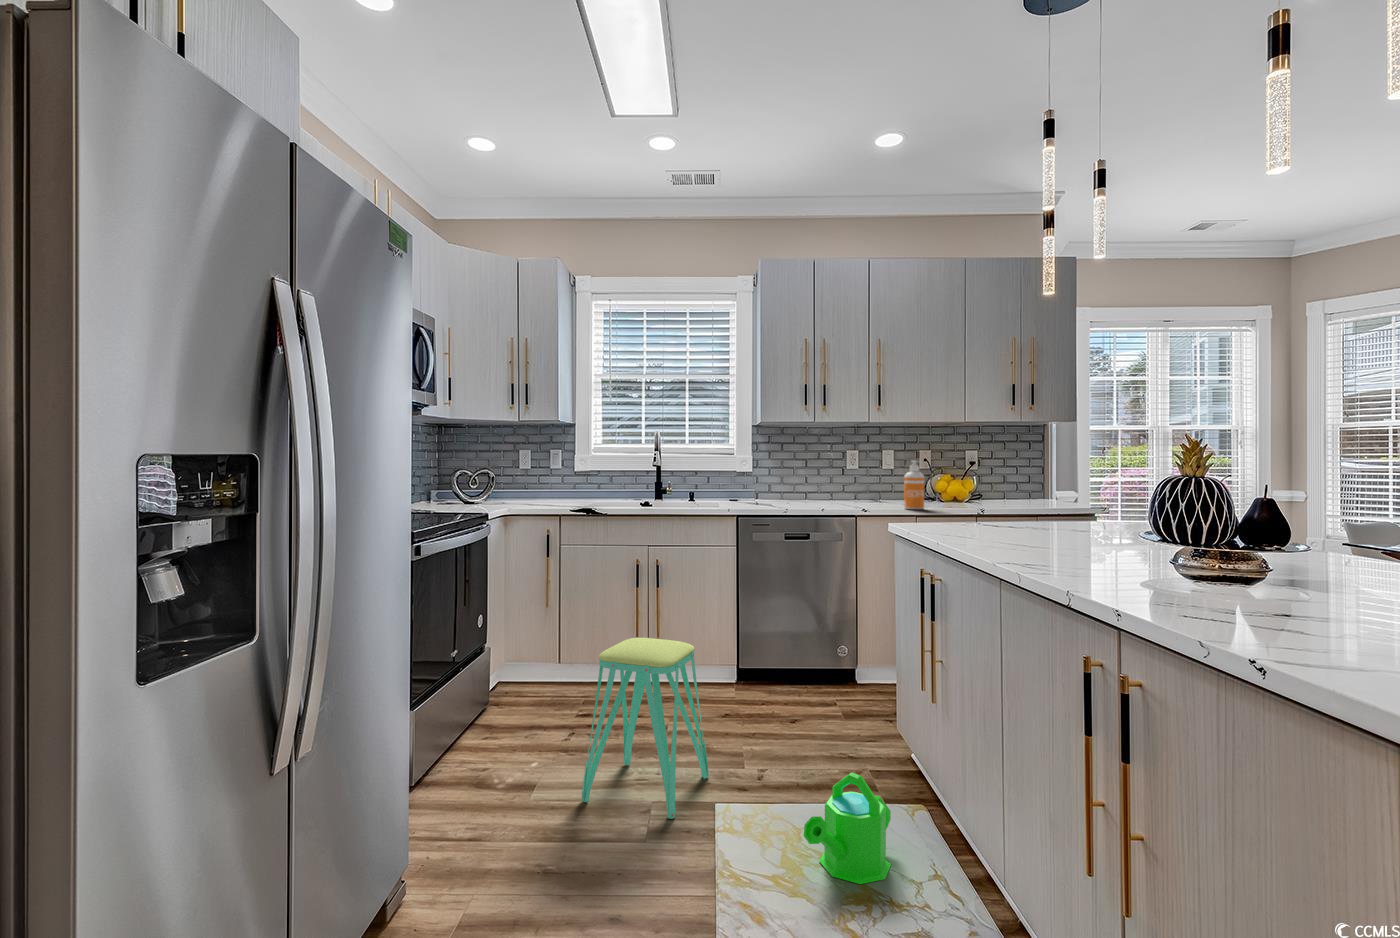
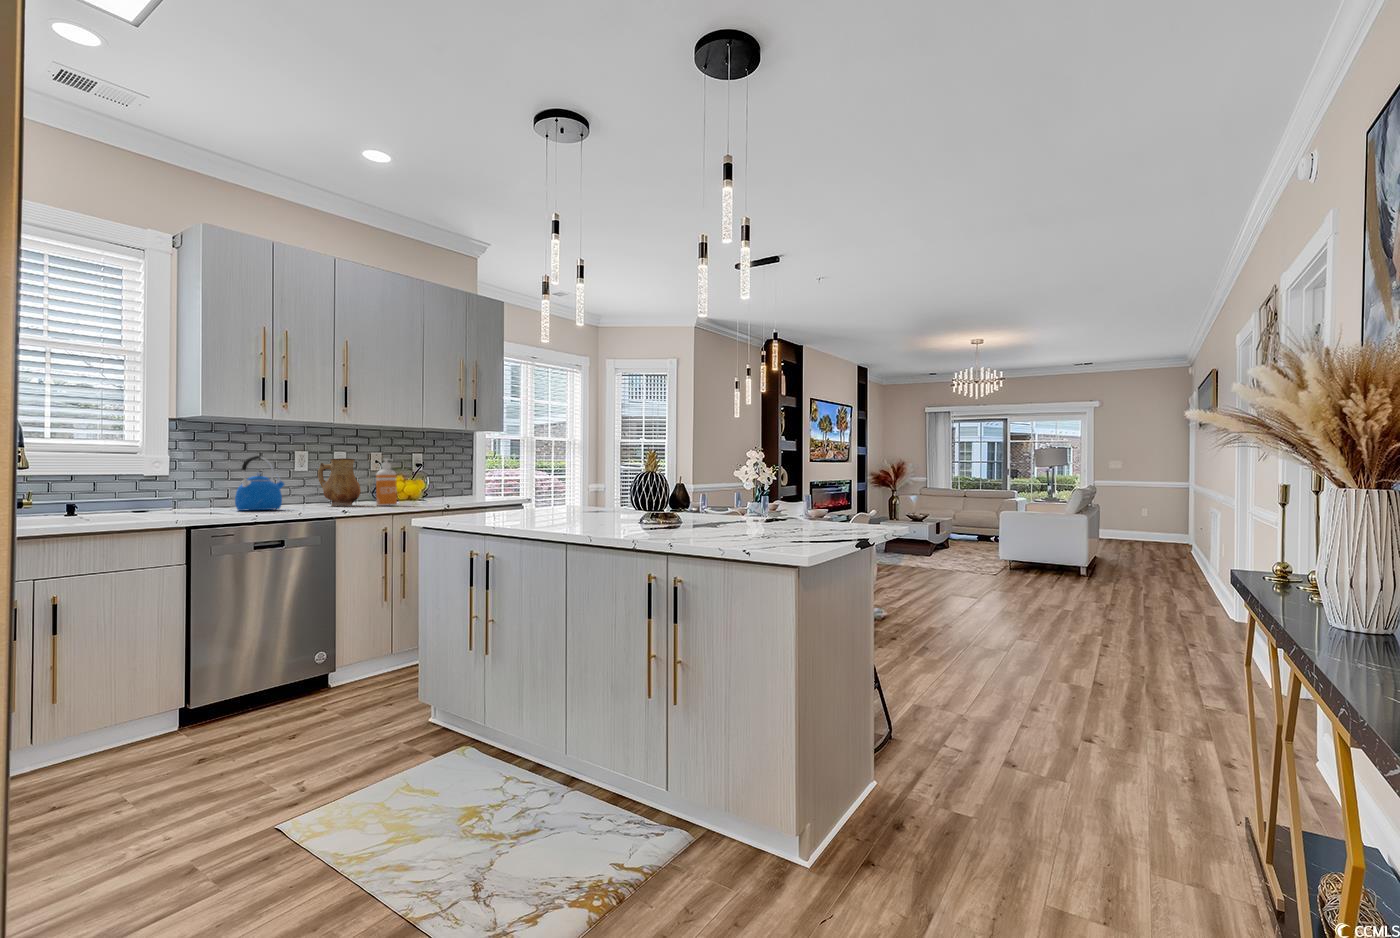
ceramic pitcher: none [856,459,893,506] -> present [318,458,361,506]
kettle: none [777,460,819,509] -> present [235,456,285,511]
stool: present [582,638,709,819] -> none [61,651,232,881]
watering can: present [804,772,891,884] -> none [410,718,478,815]

